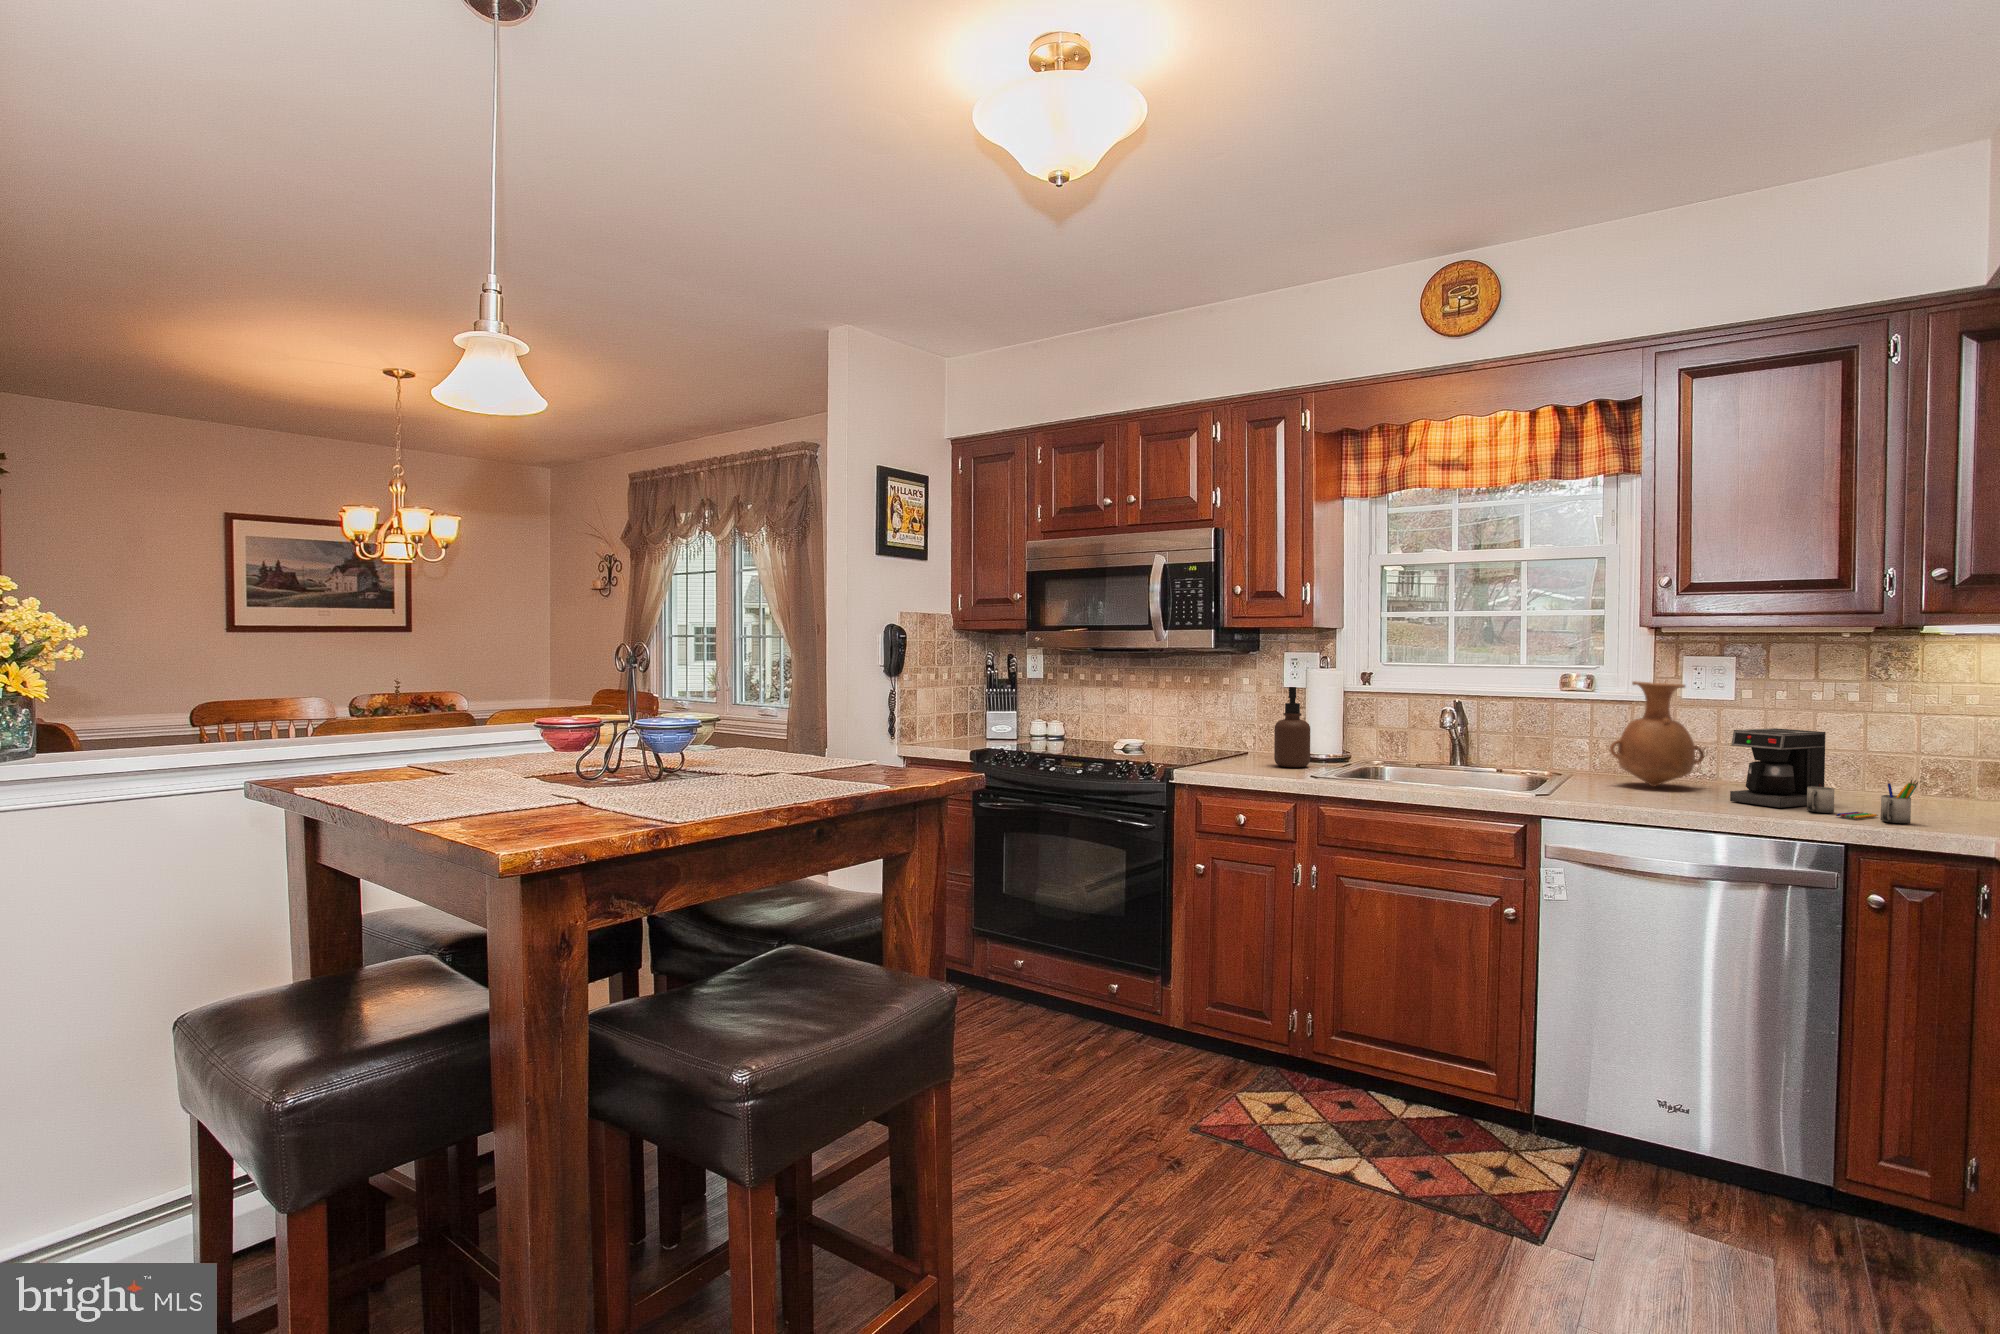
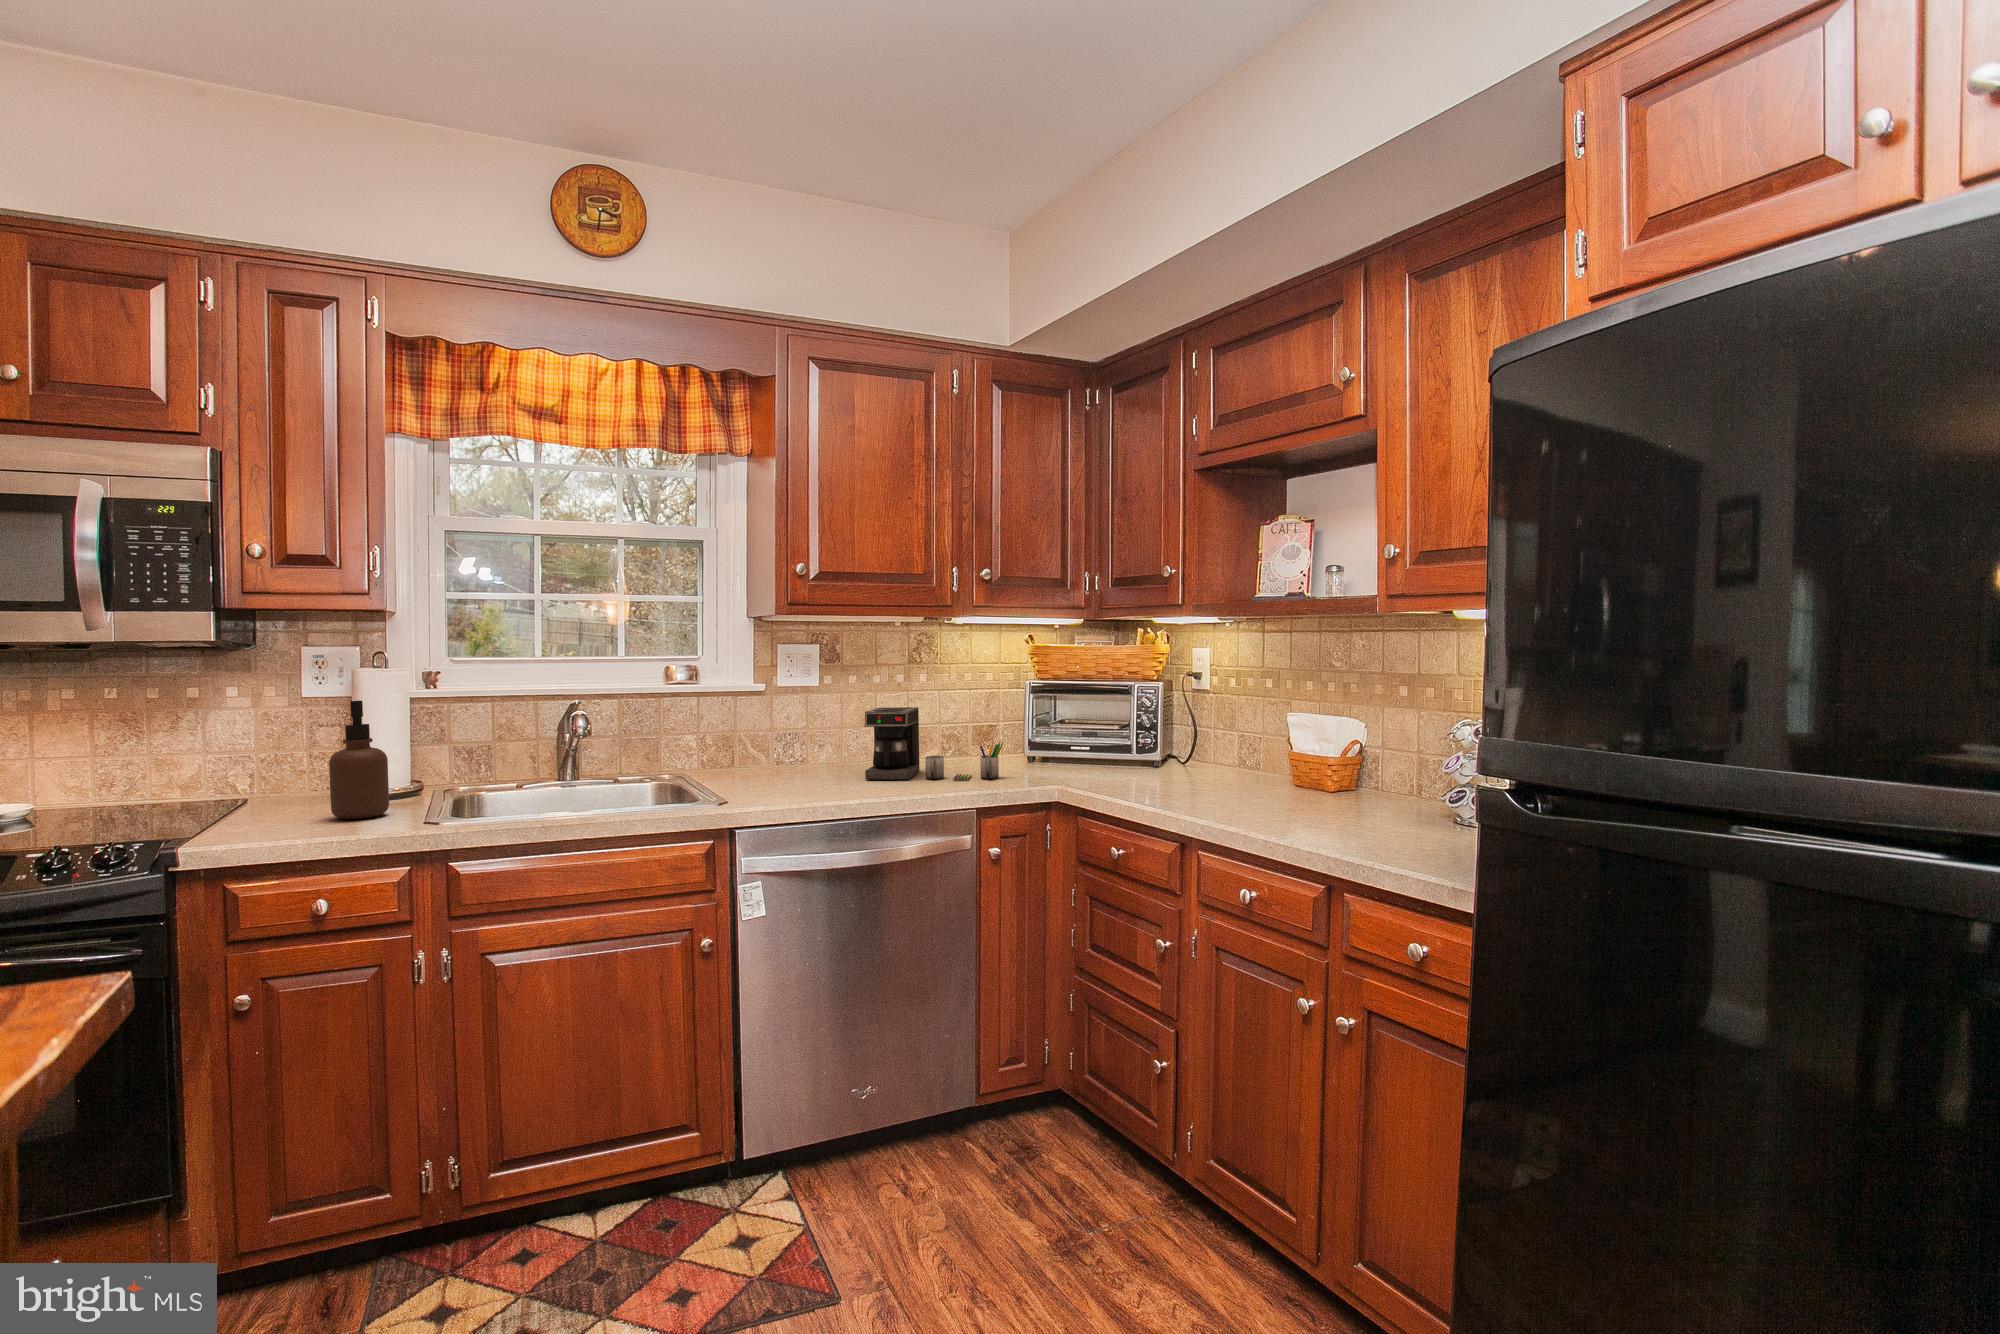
vase: present [1610,681,1704,787] -> none [747,670,819,776]

